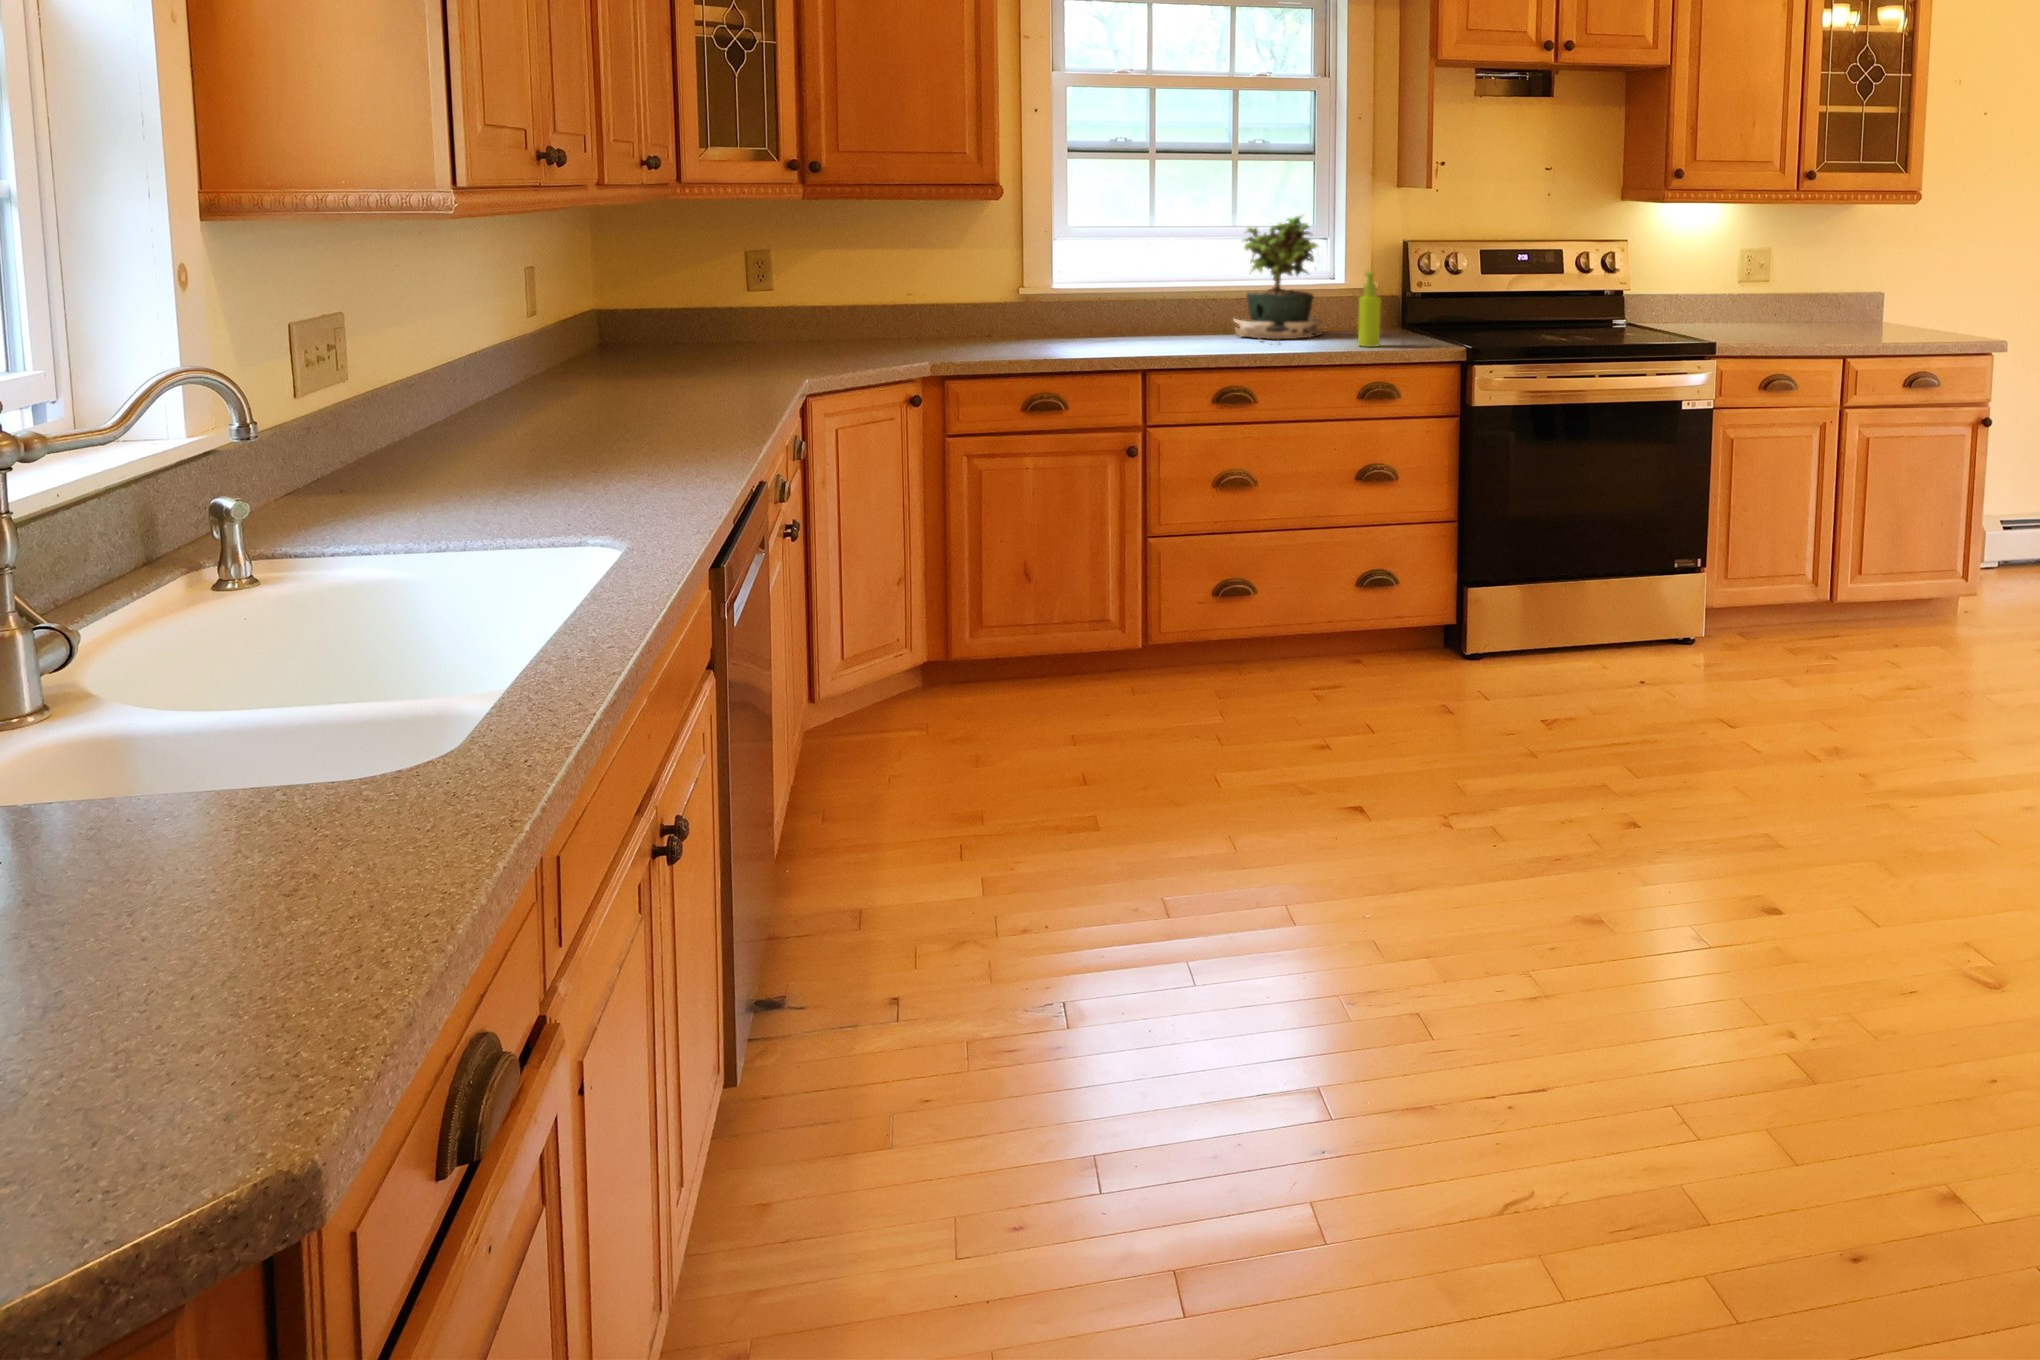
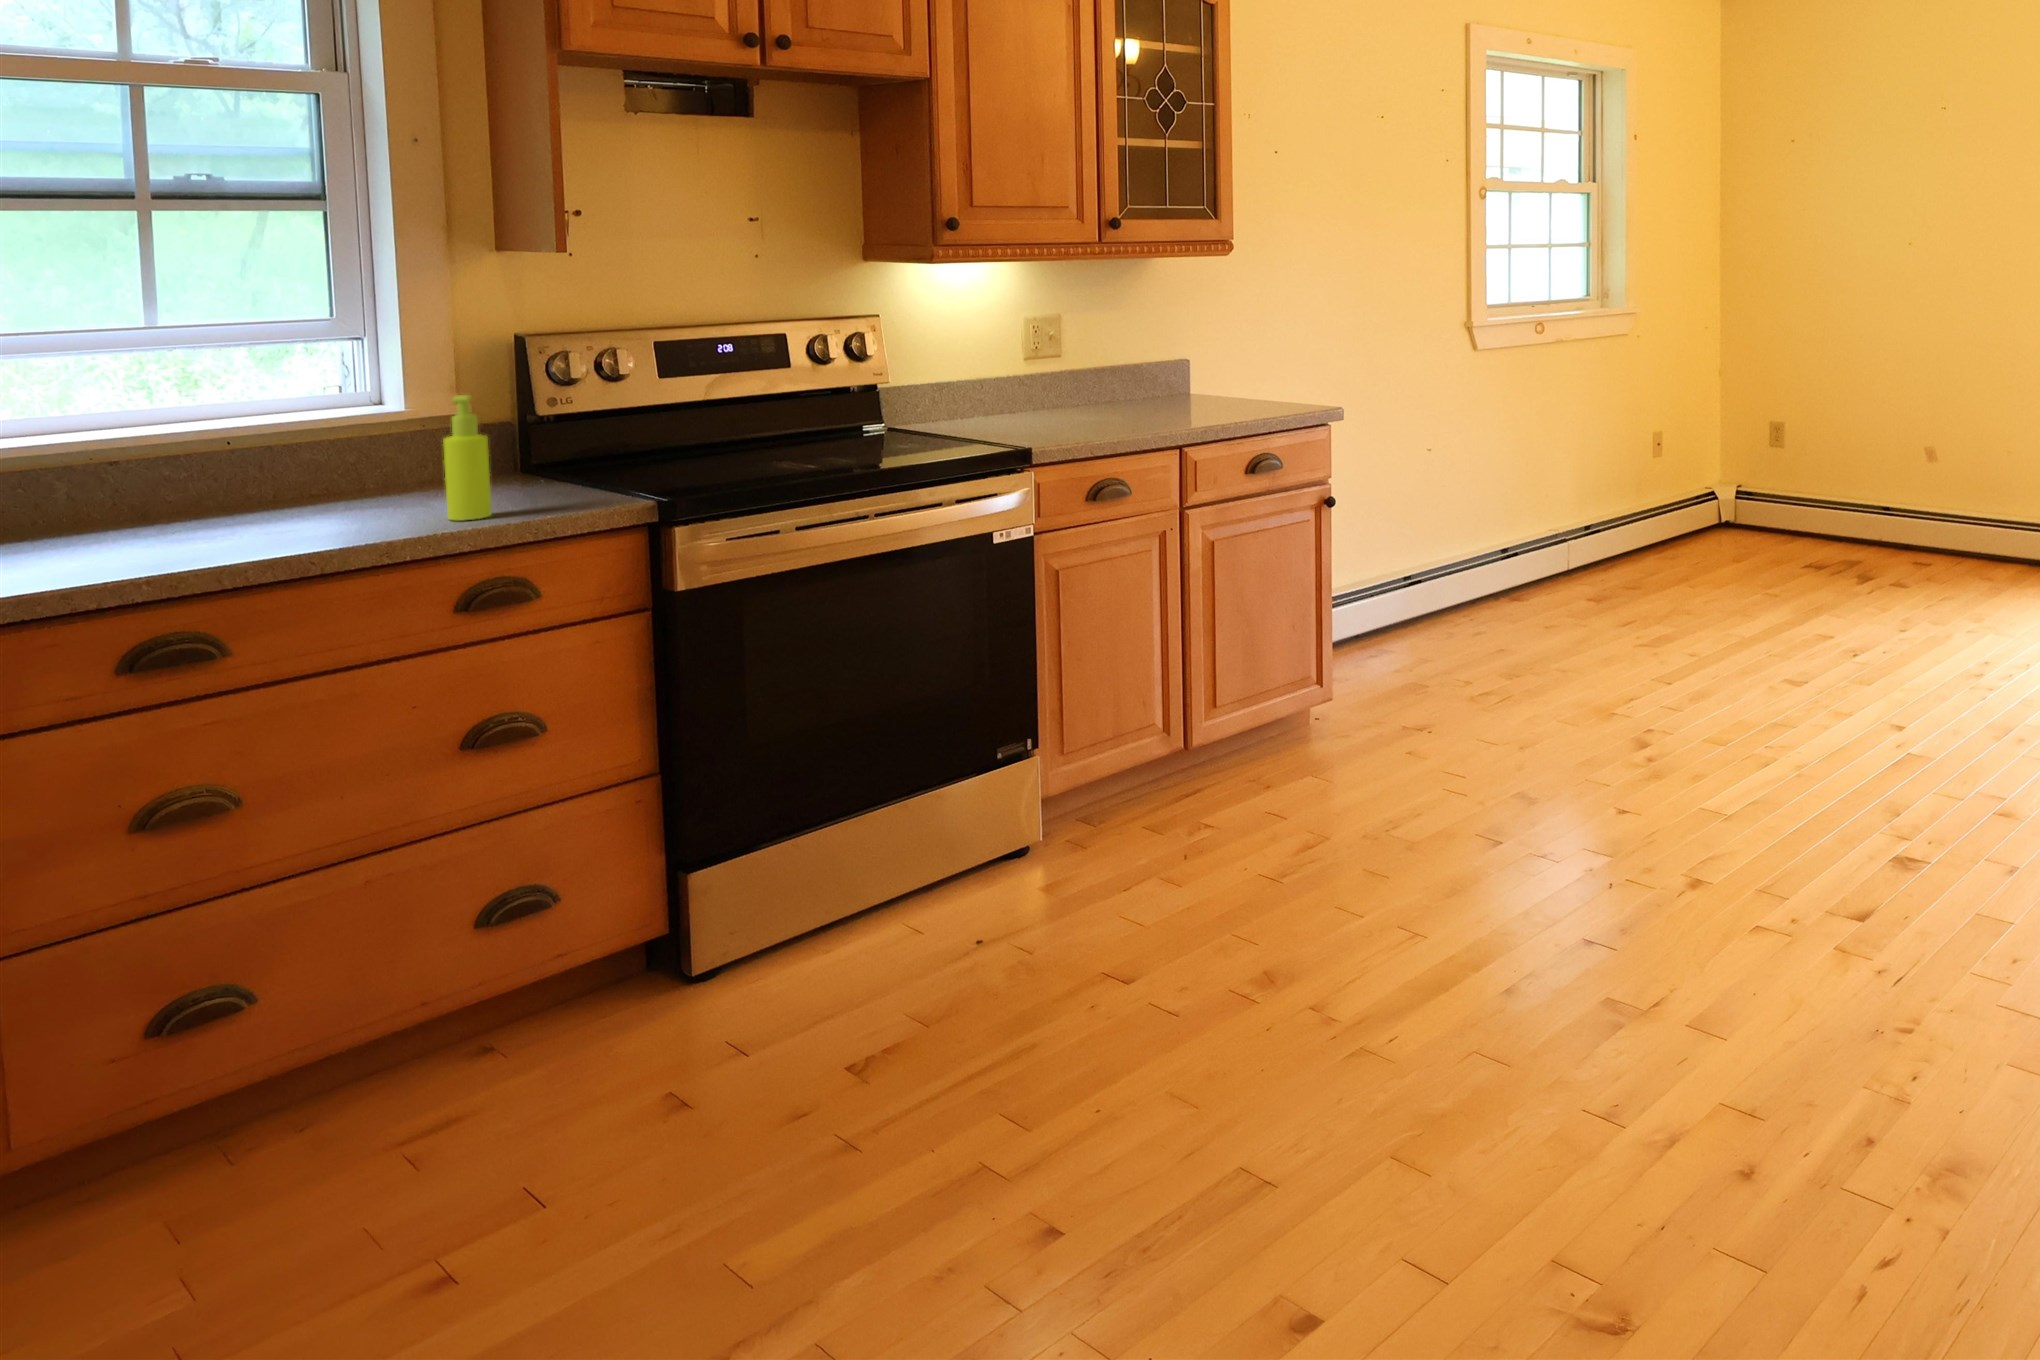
potted plant: present [1234,216,1323,343] -> none [159,301,369,537]

